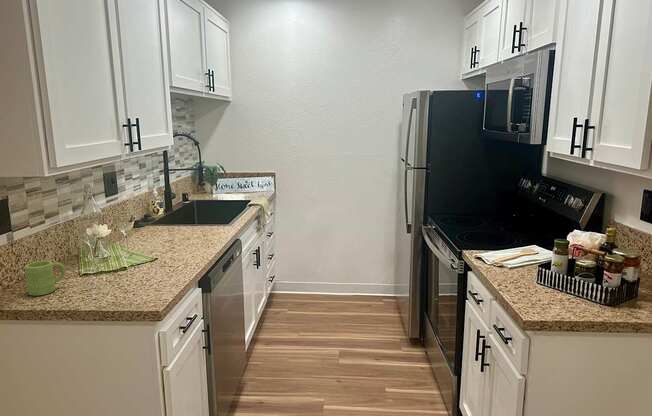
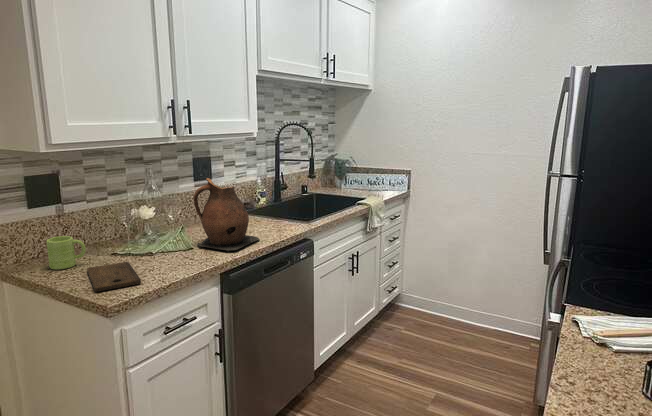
ceramic pitcher: none [147,190,206,255] -> present [194,178,260,252]
cutting board: none [80,276,152,301] -> present [87,262,141,292]

